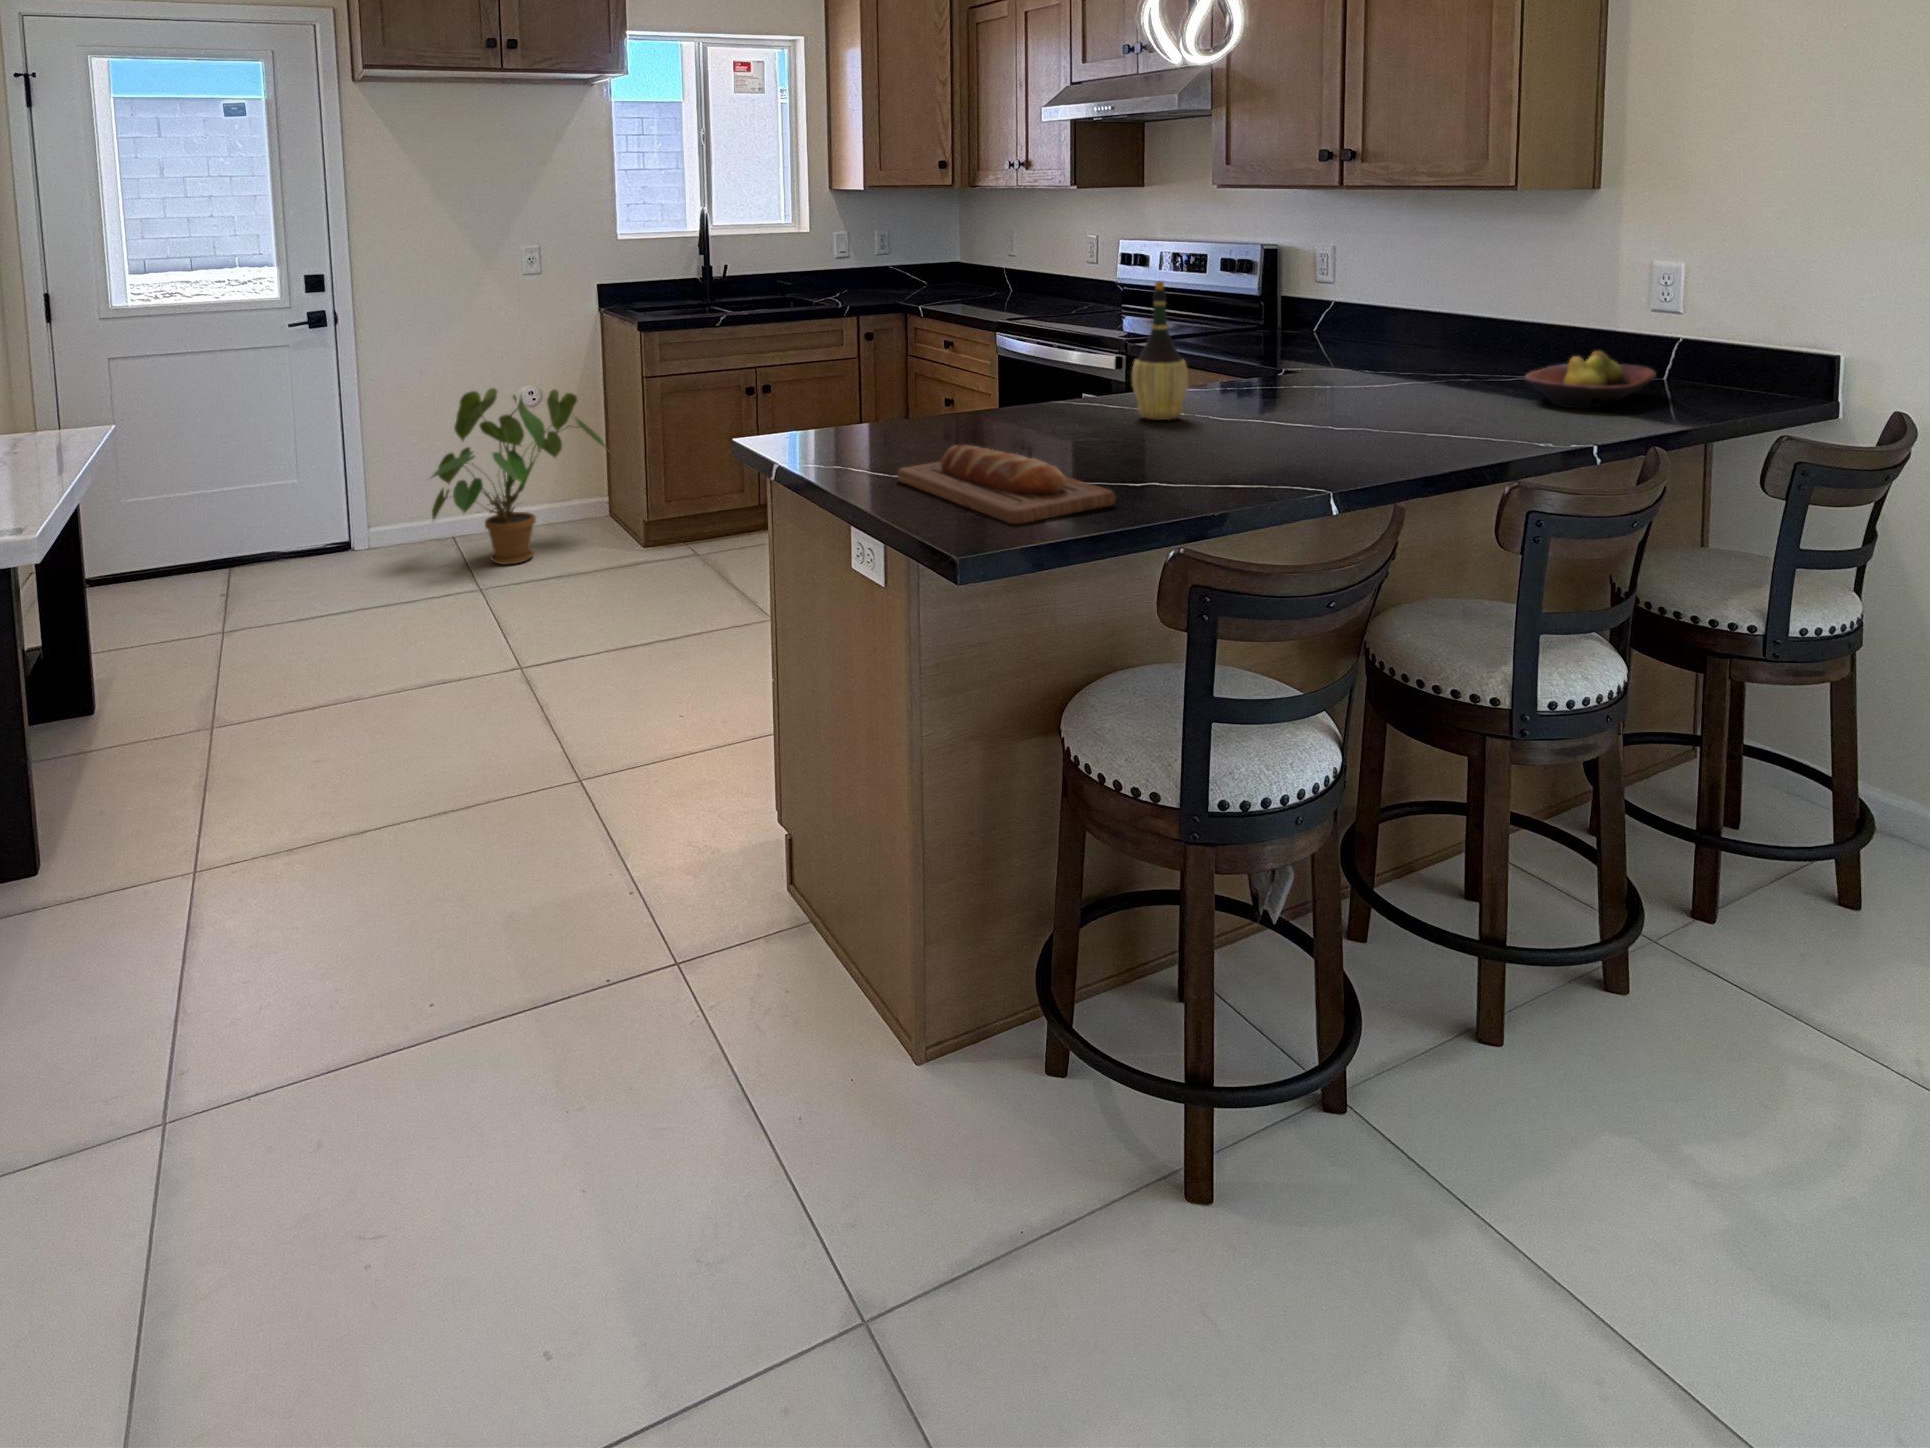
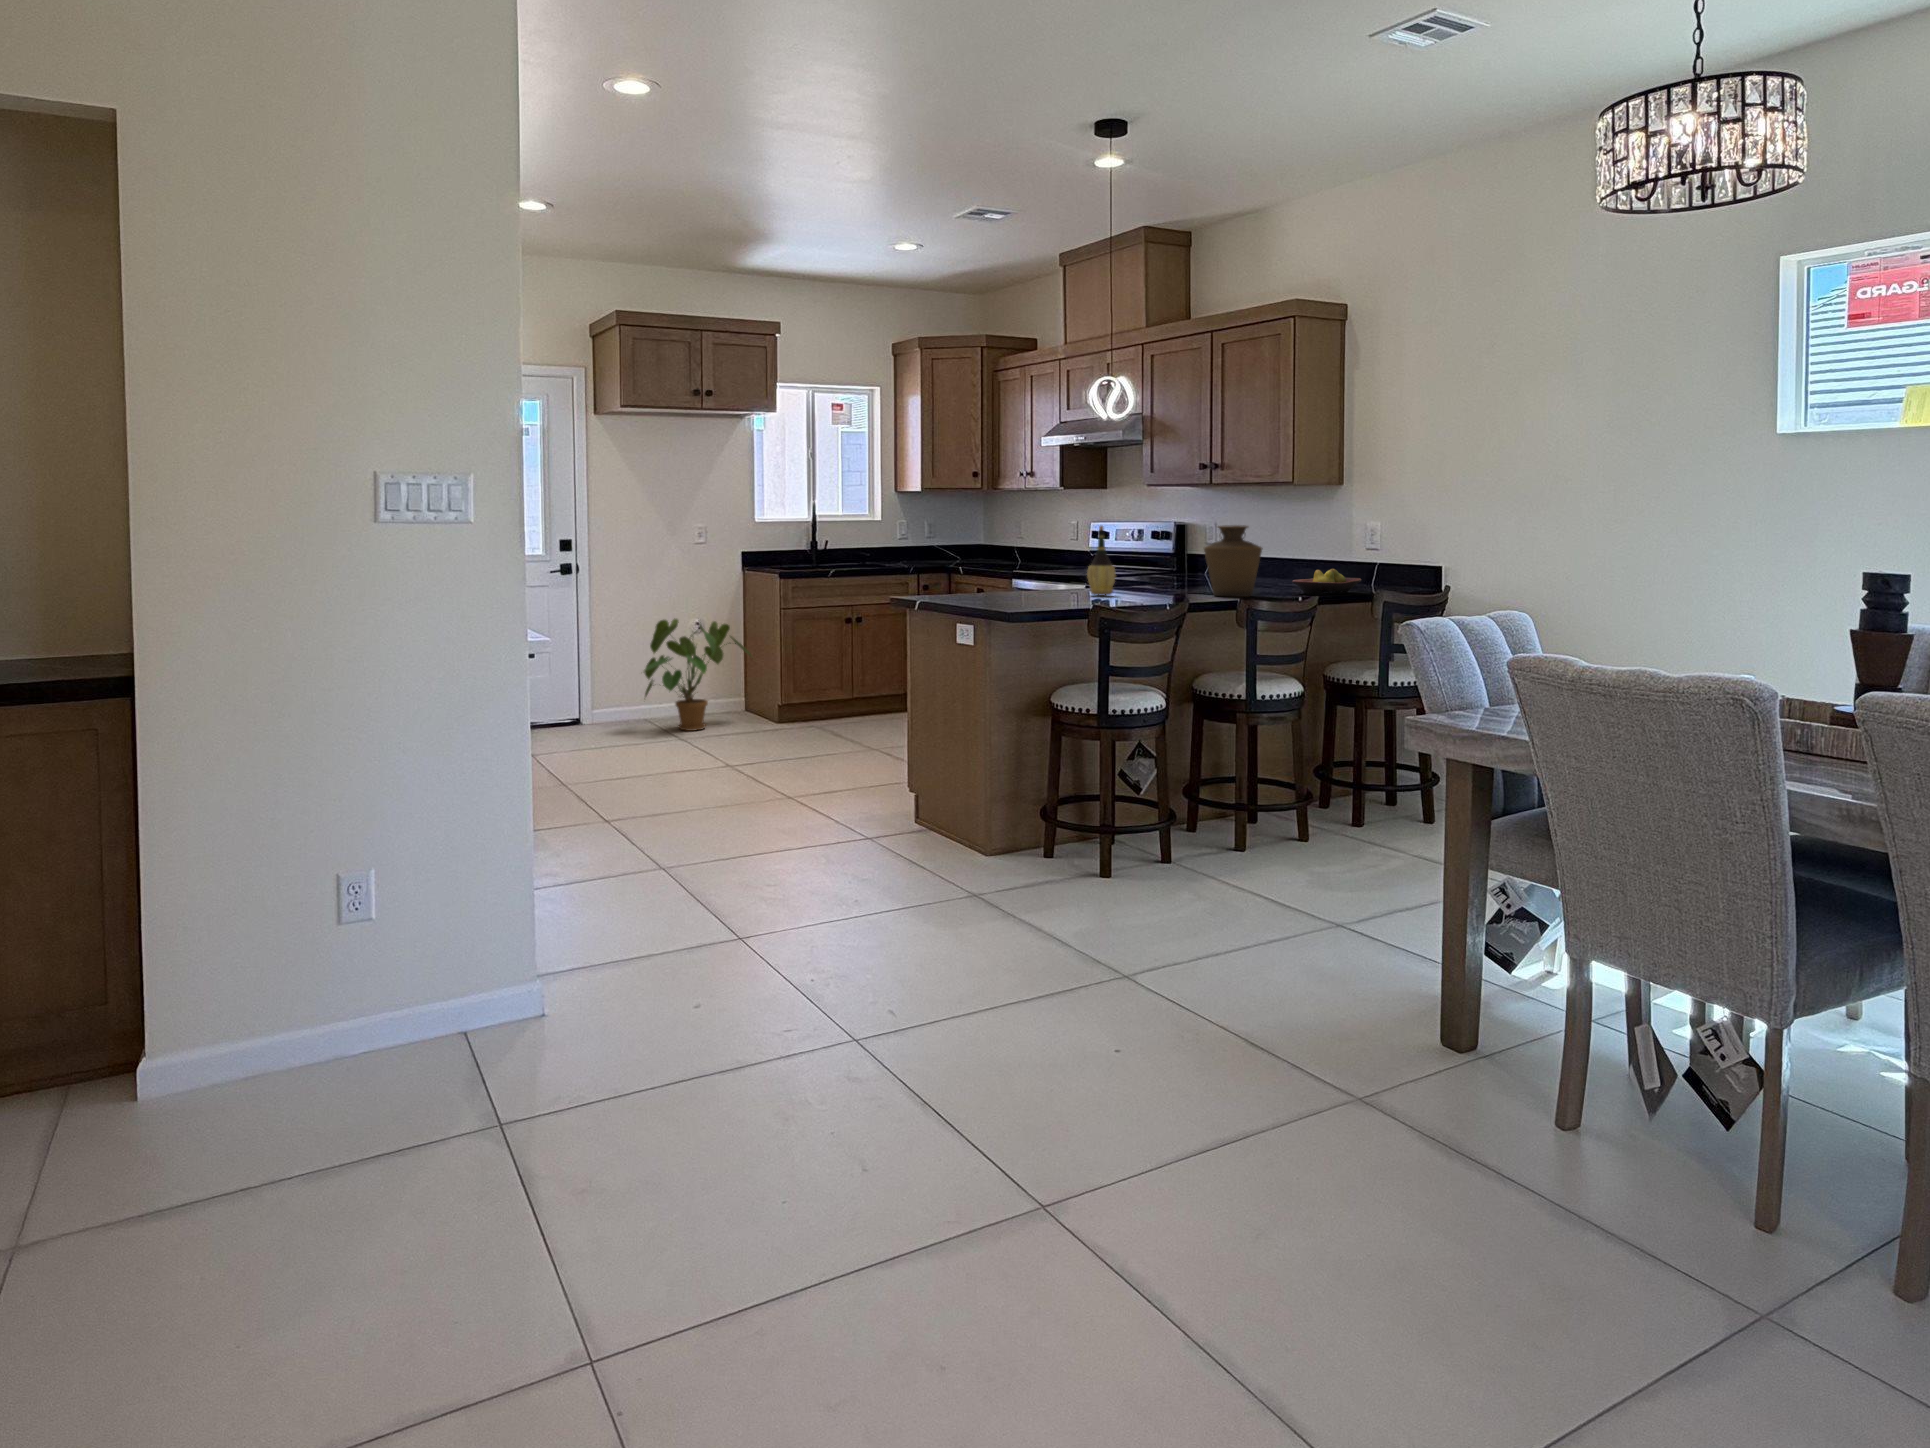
vase: none [1362,277,1486,423] -> present [1204,525,1263,597]
bread loaf: present [897,445,1115,524] -> none [977,587,1073,609]

